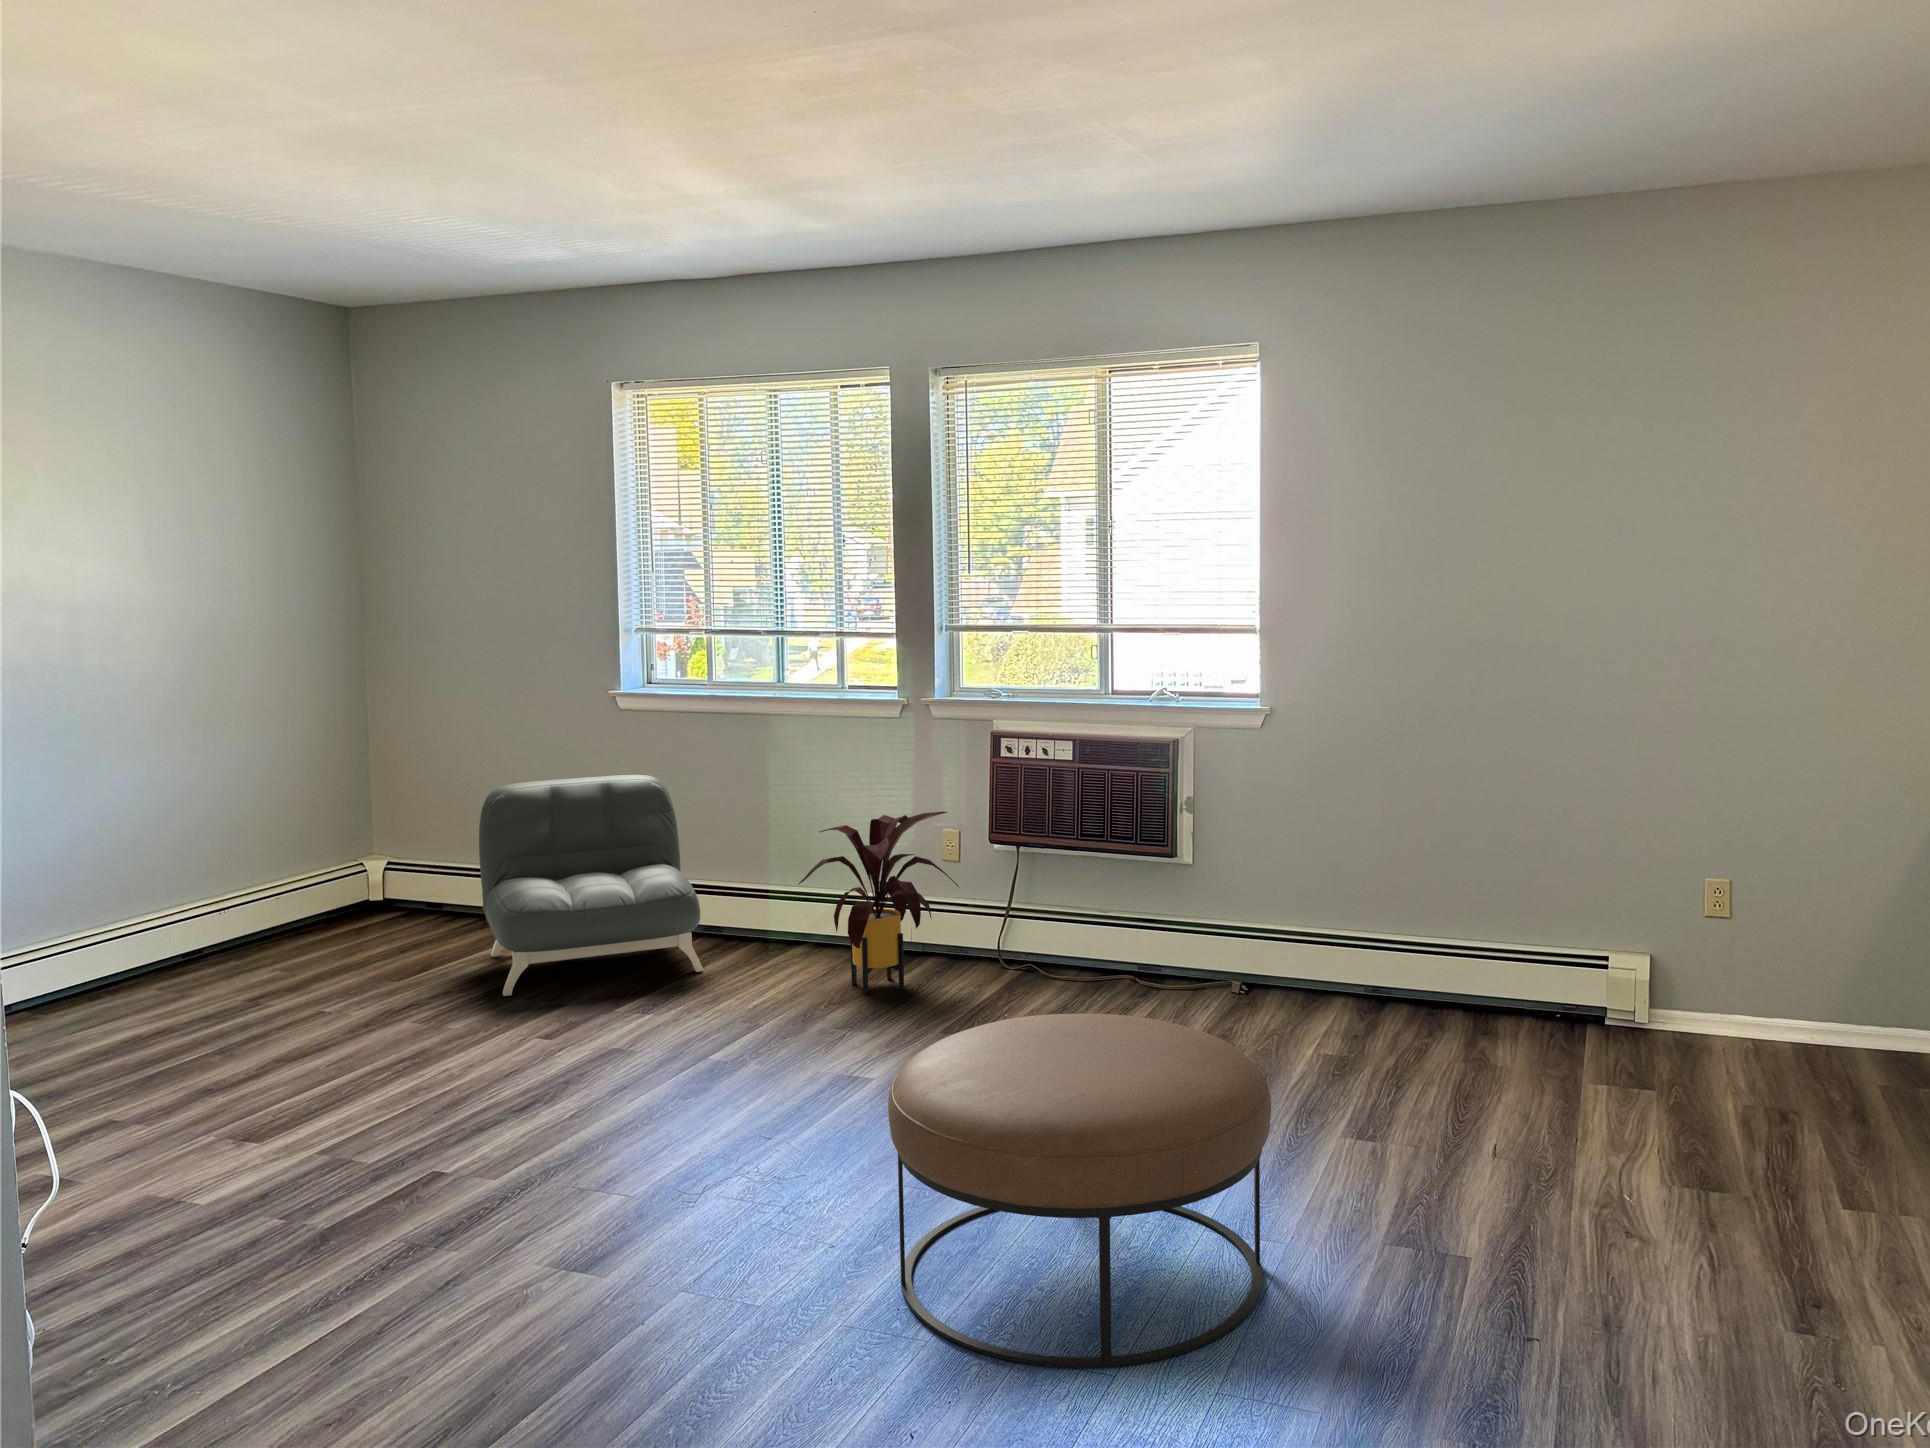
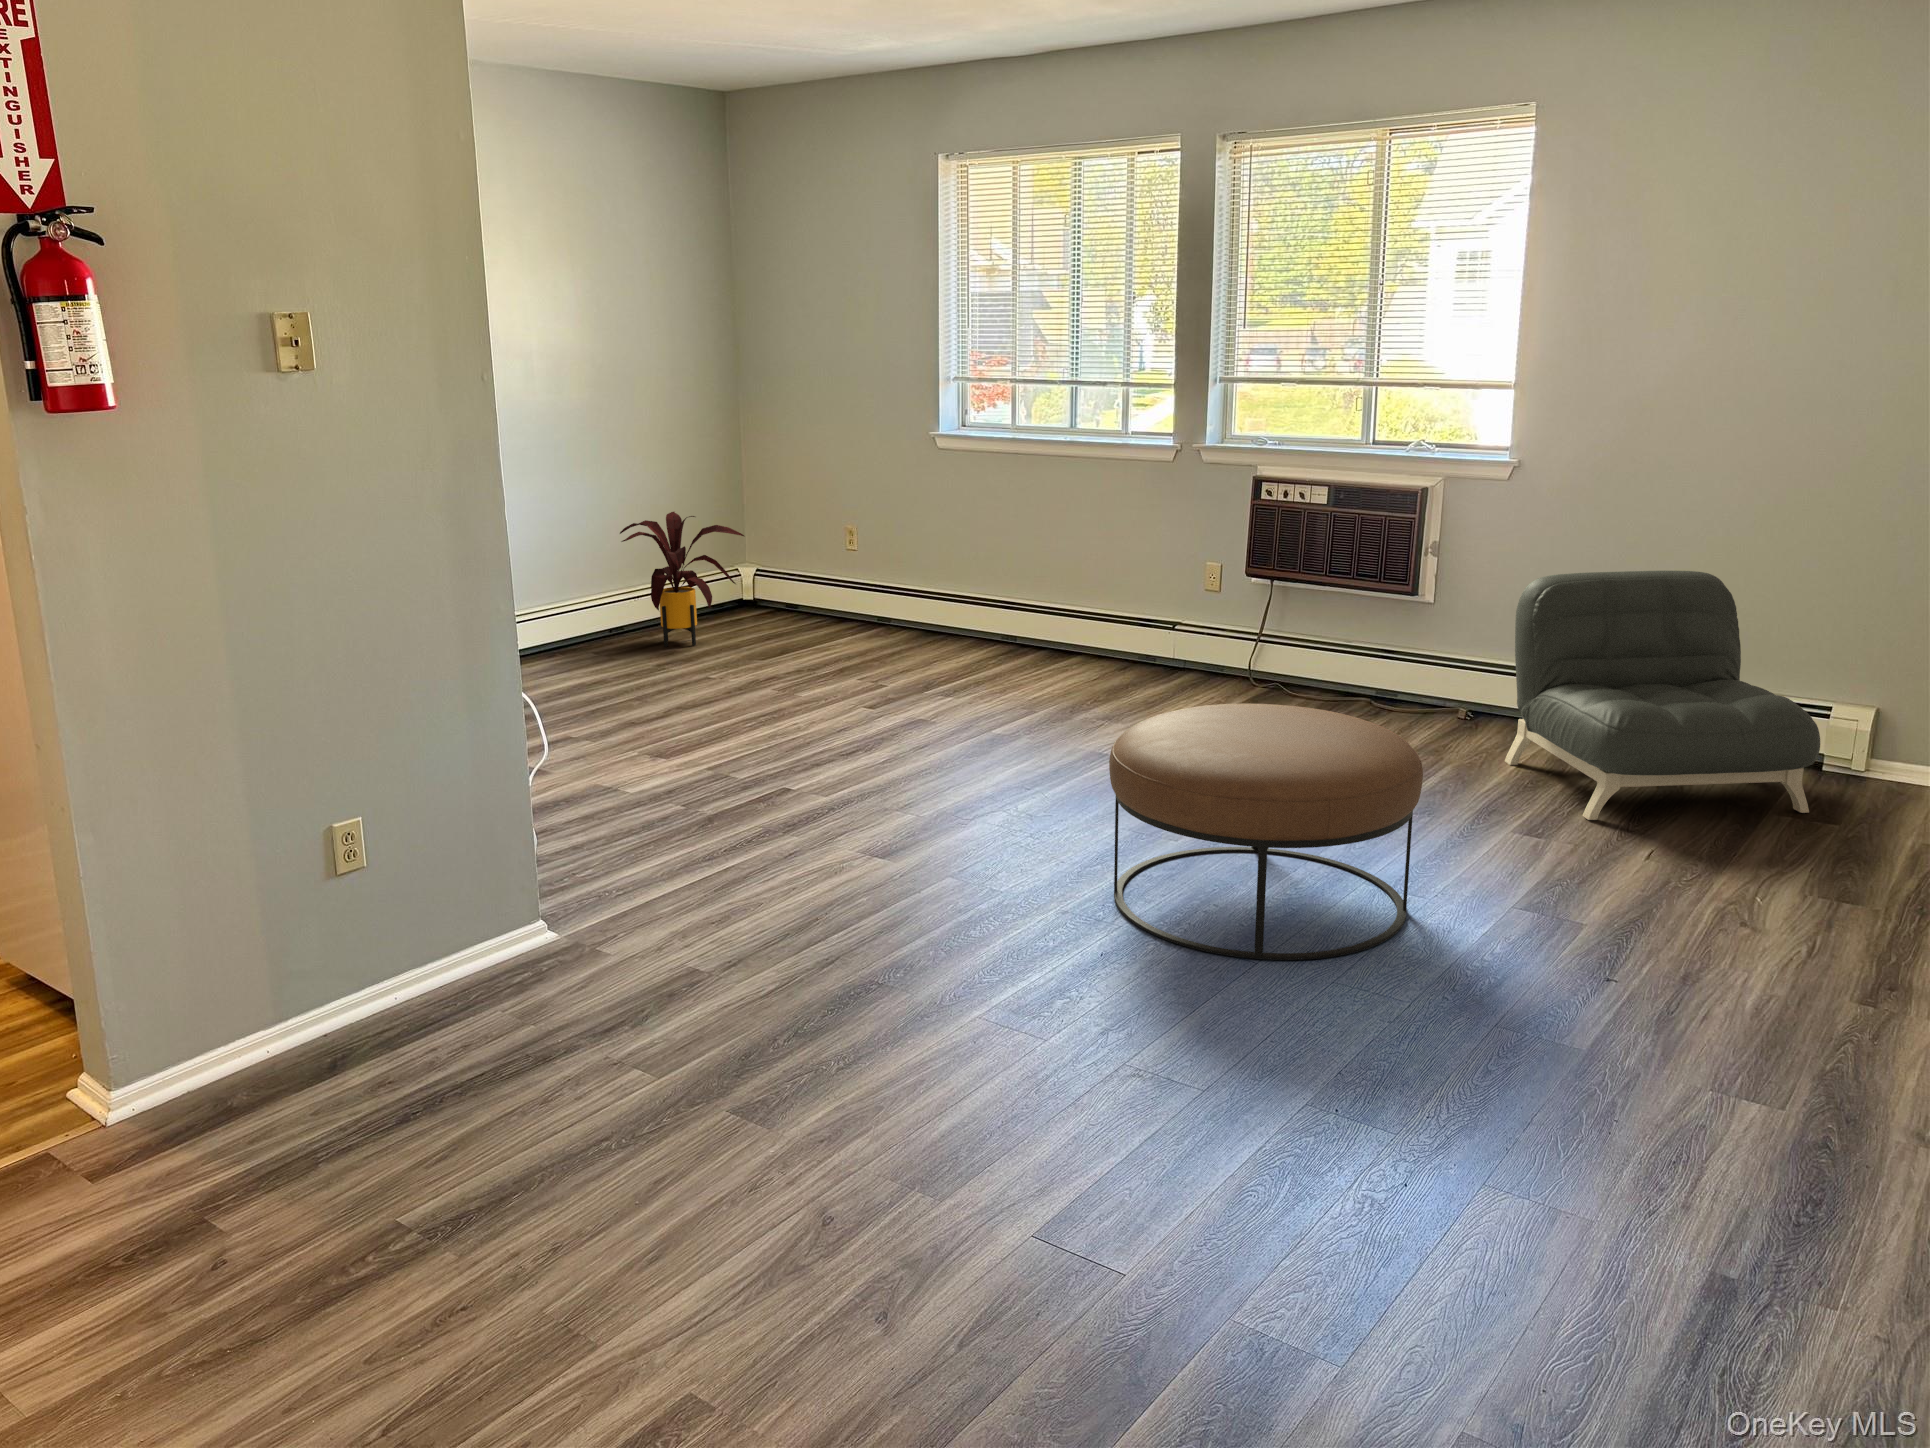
armchair: present [479,775,703,996] -> present [1505,571,1820,820]
house plant: present [798,812,959,994] -> present [620,512,744,647]

